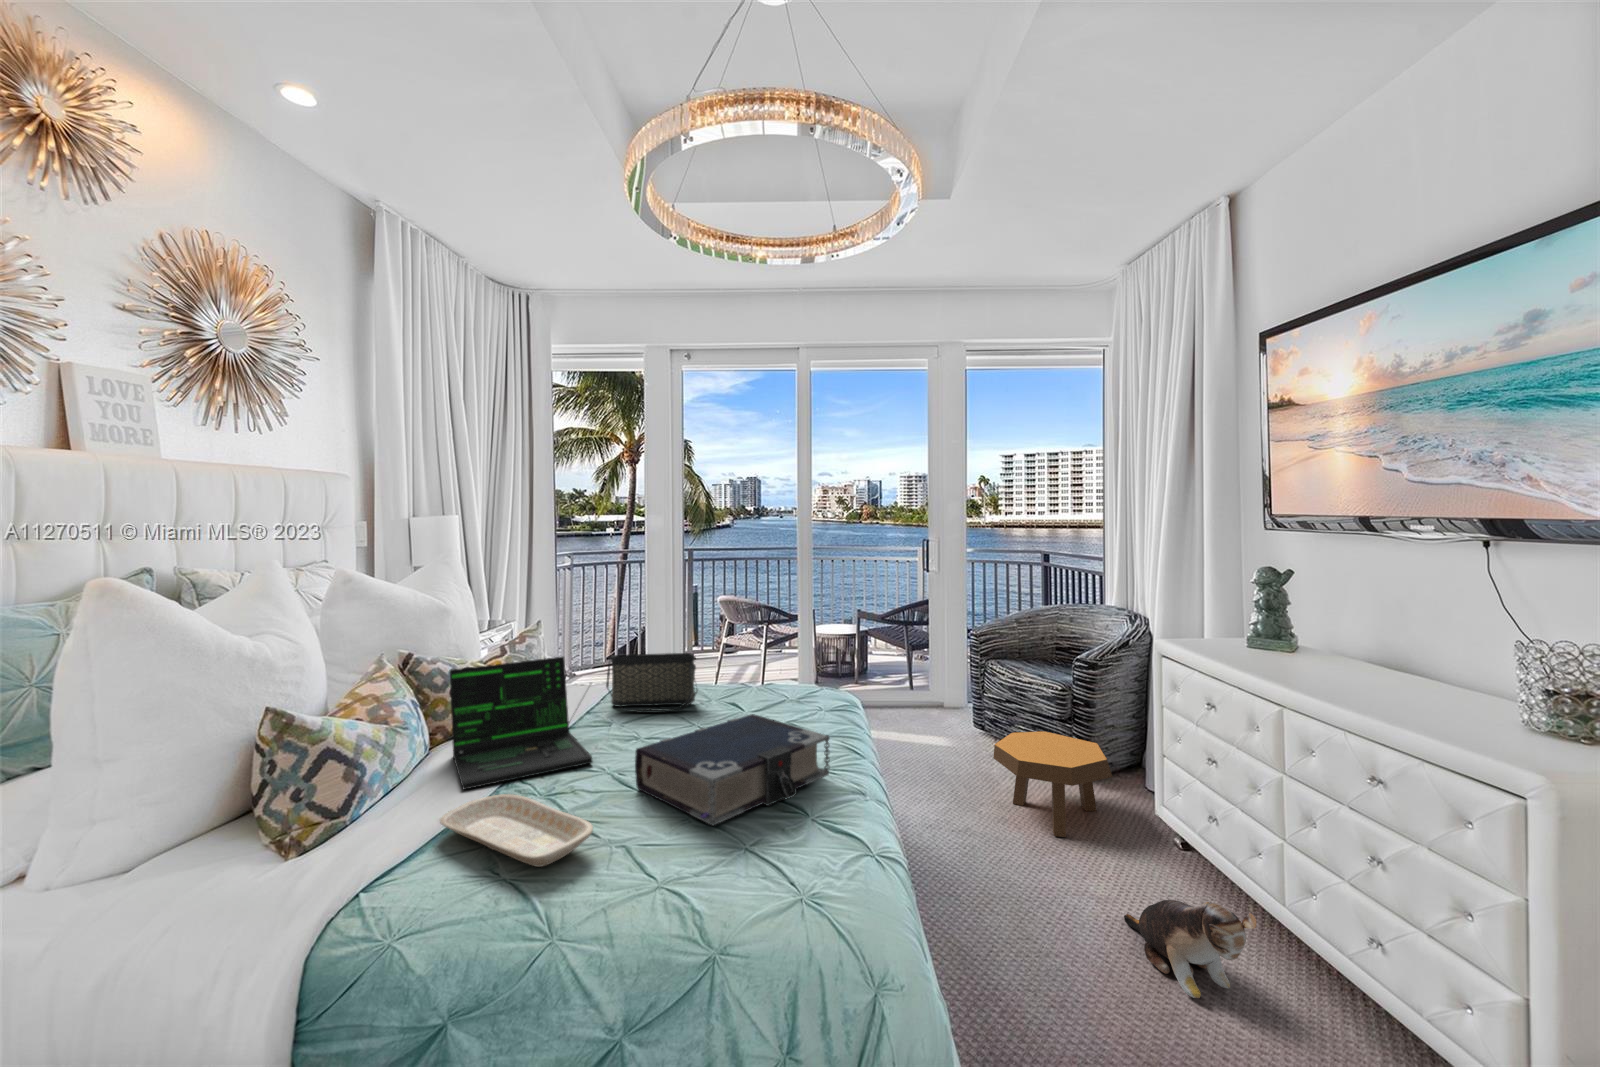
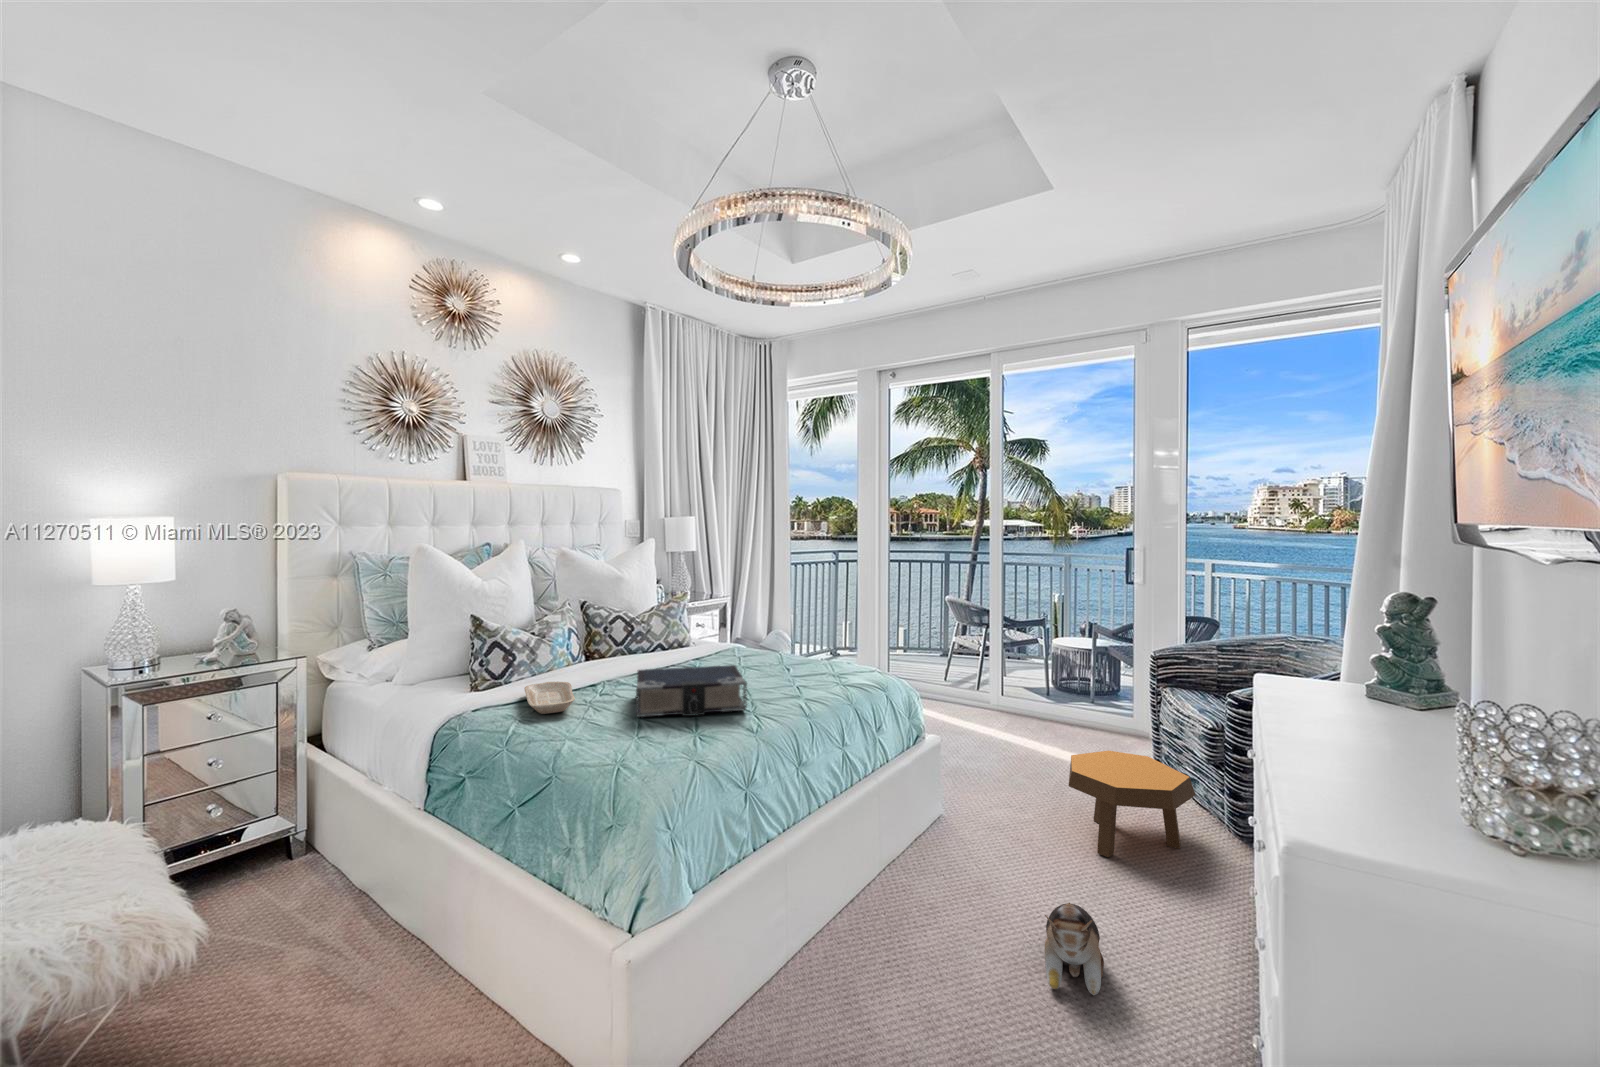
handbag: present [606,653,697,713] -> none [697,620,755,664]
laptop: present [450,657,593,790] -> none [564,613,672,680]

